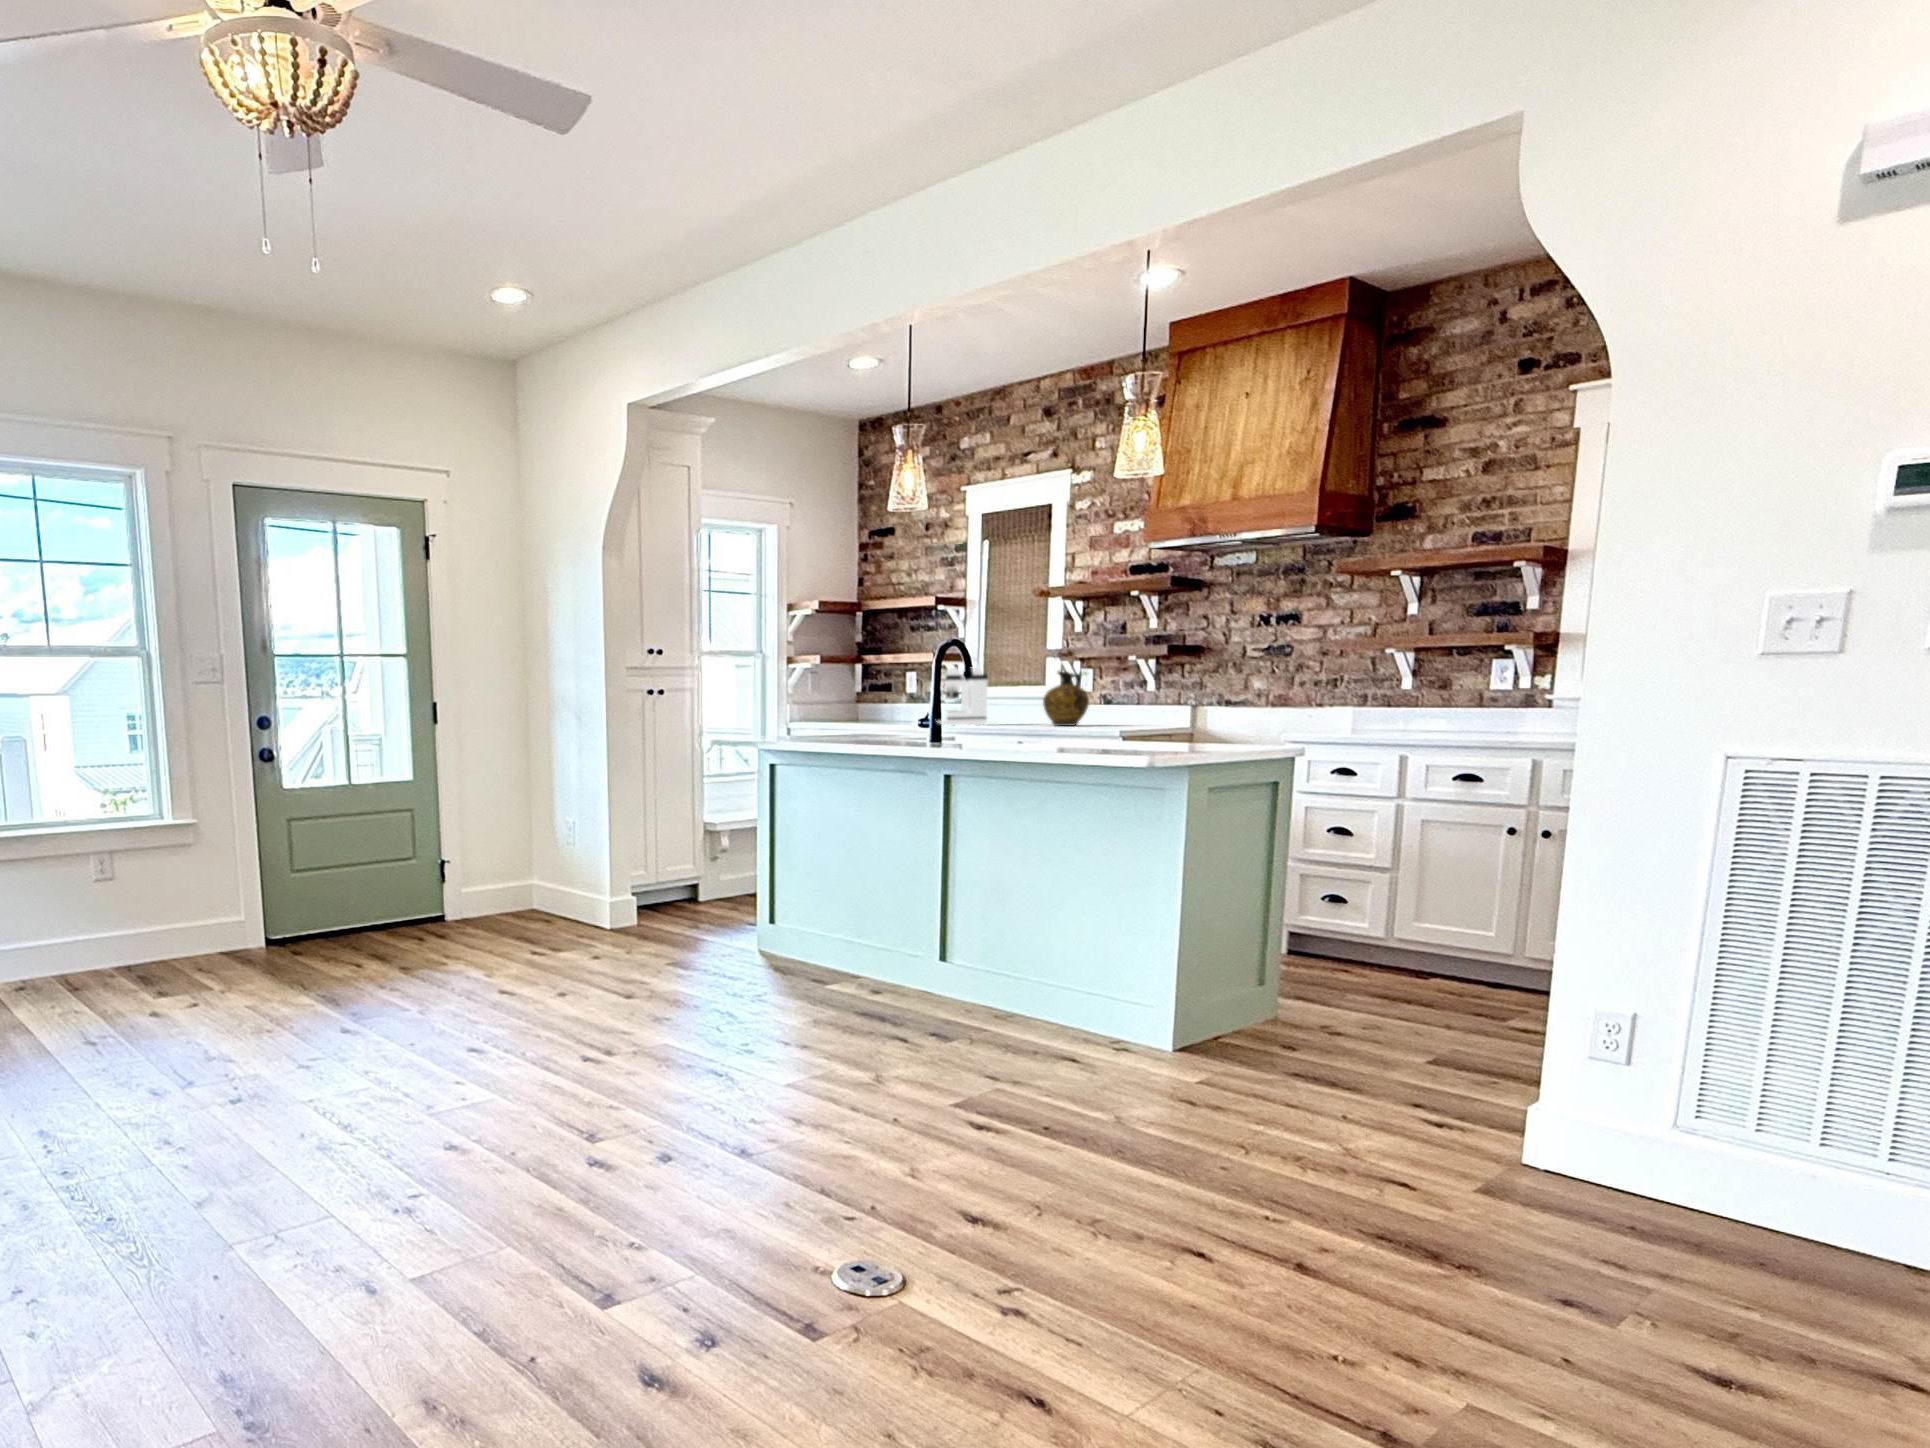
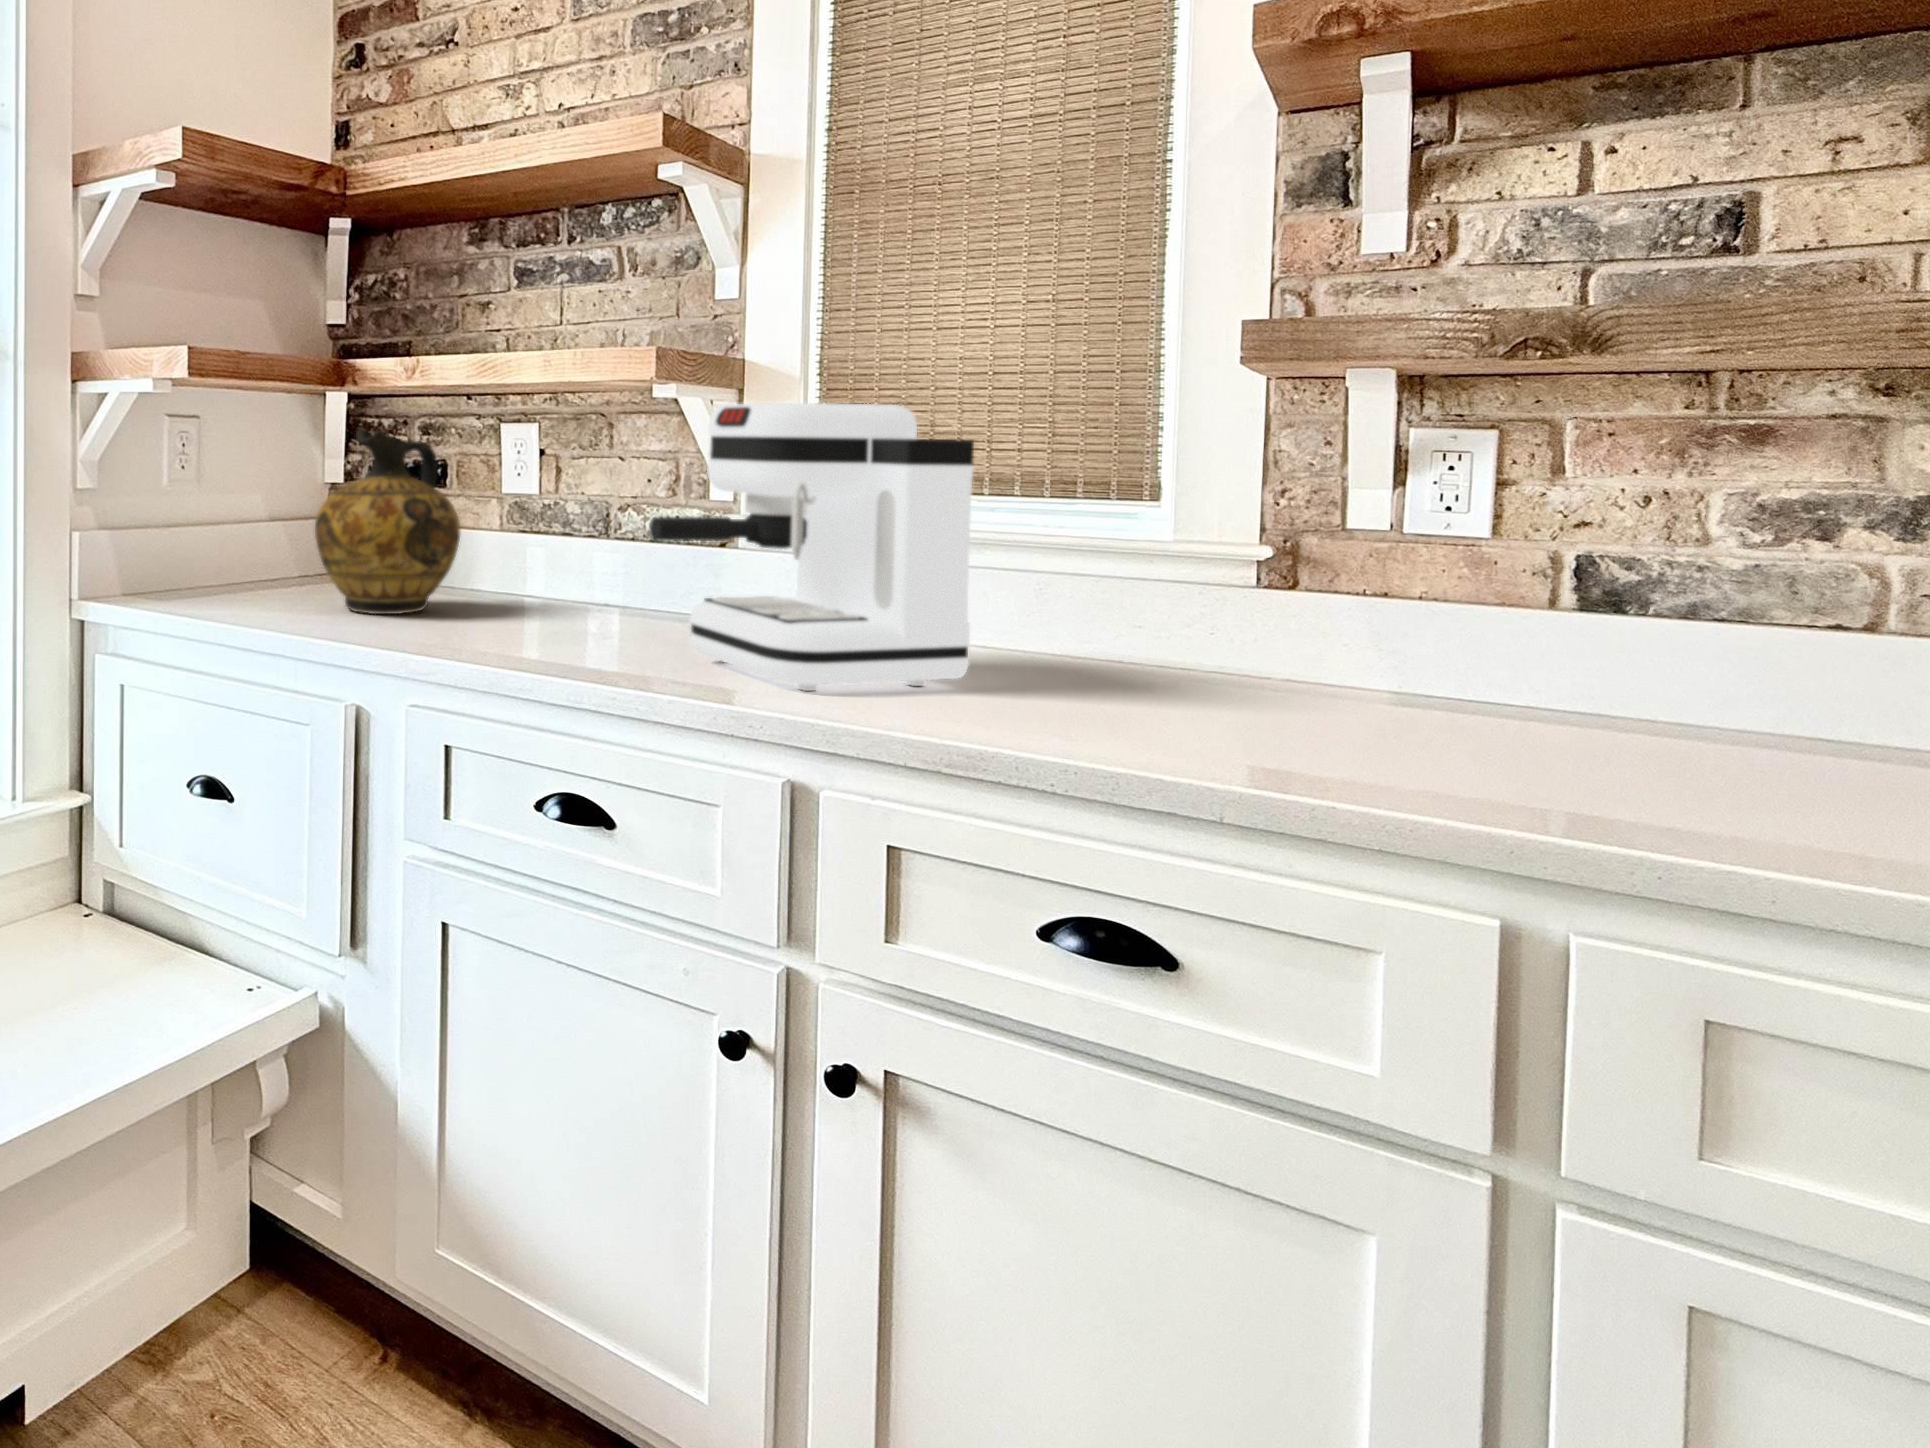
ceramic jug: present [1043,671,1089,726] -> present [315,429,460,614]

